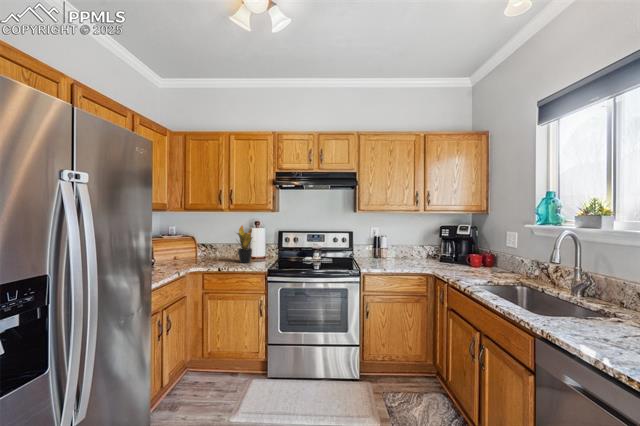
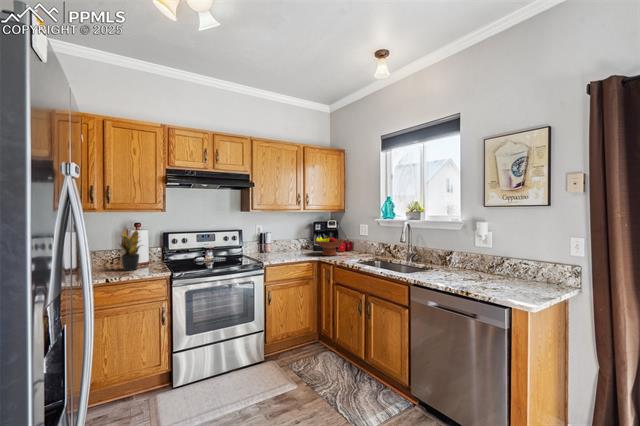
fruit bowl: none [434,244,476,270] -> present [315,236,344,256]

